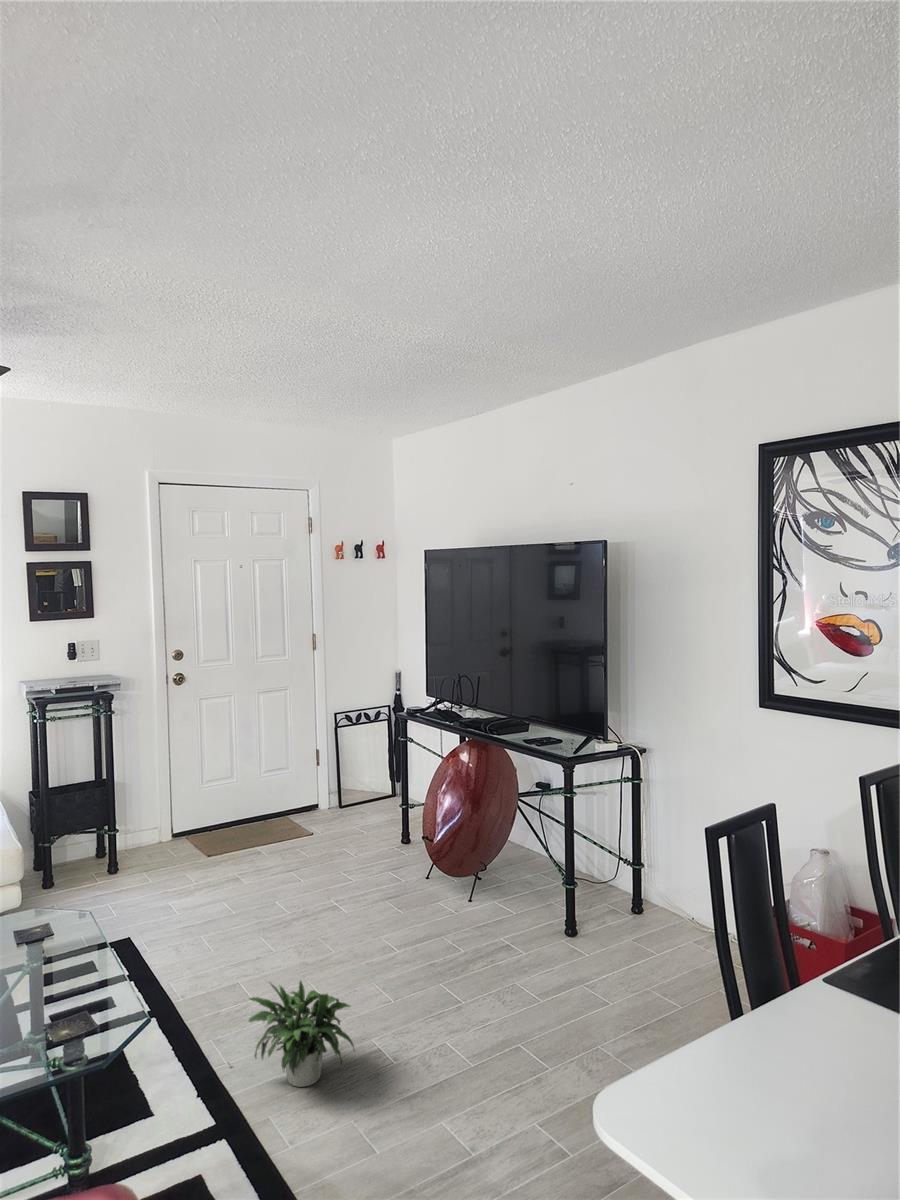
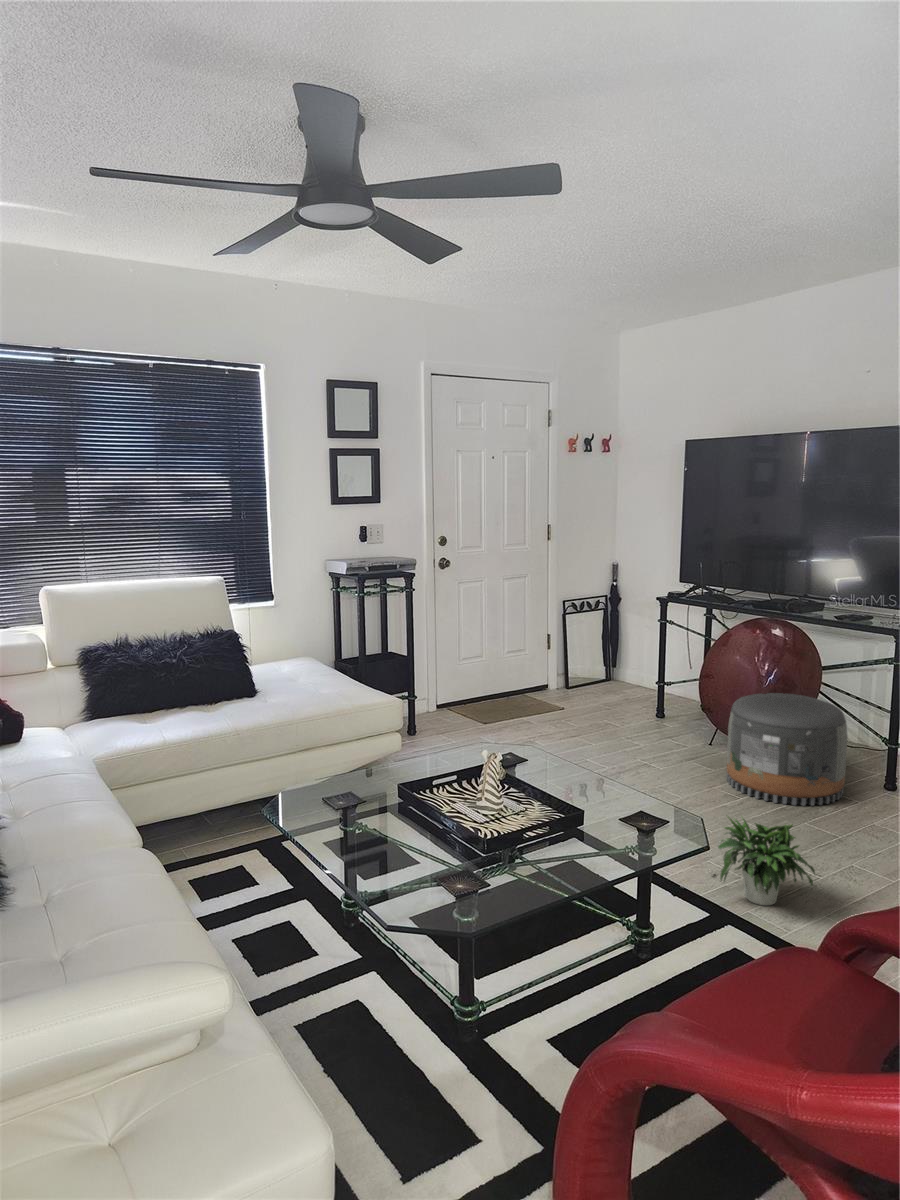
pouf: none [401,825,520,955] -> present [727,693,848,806]

